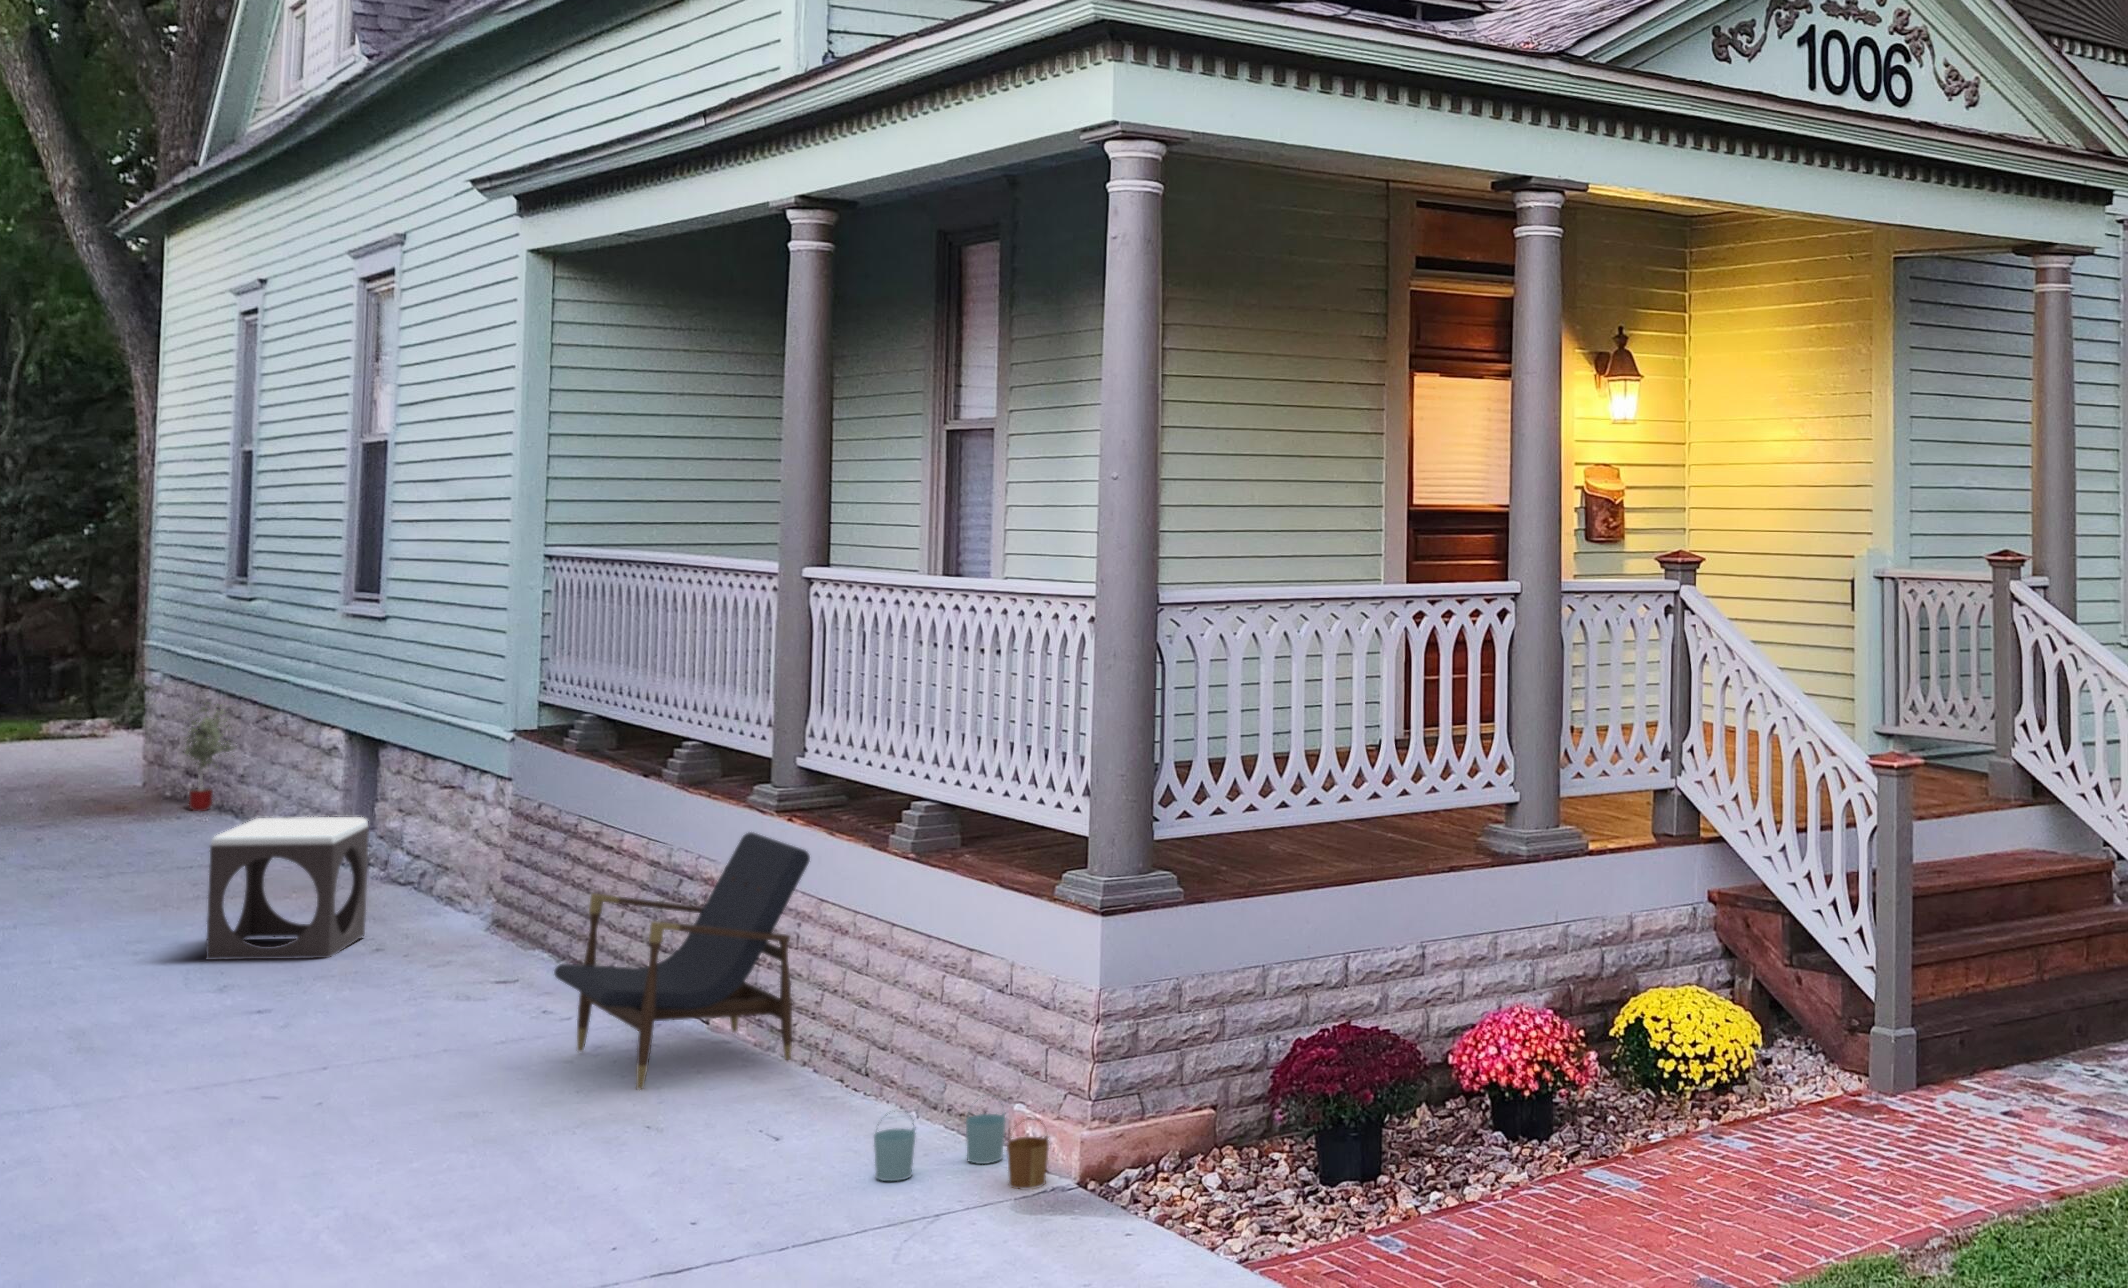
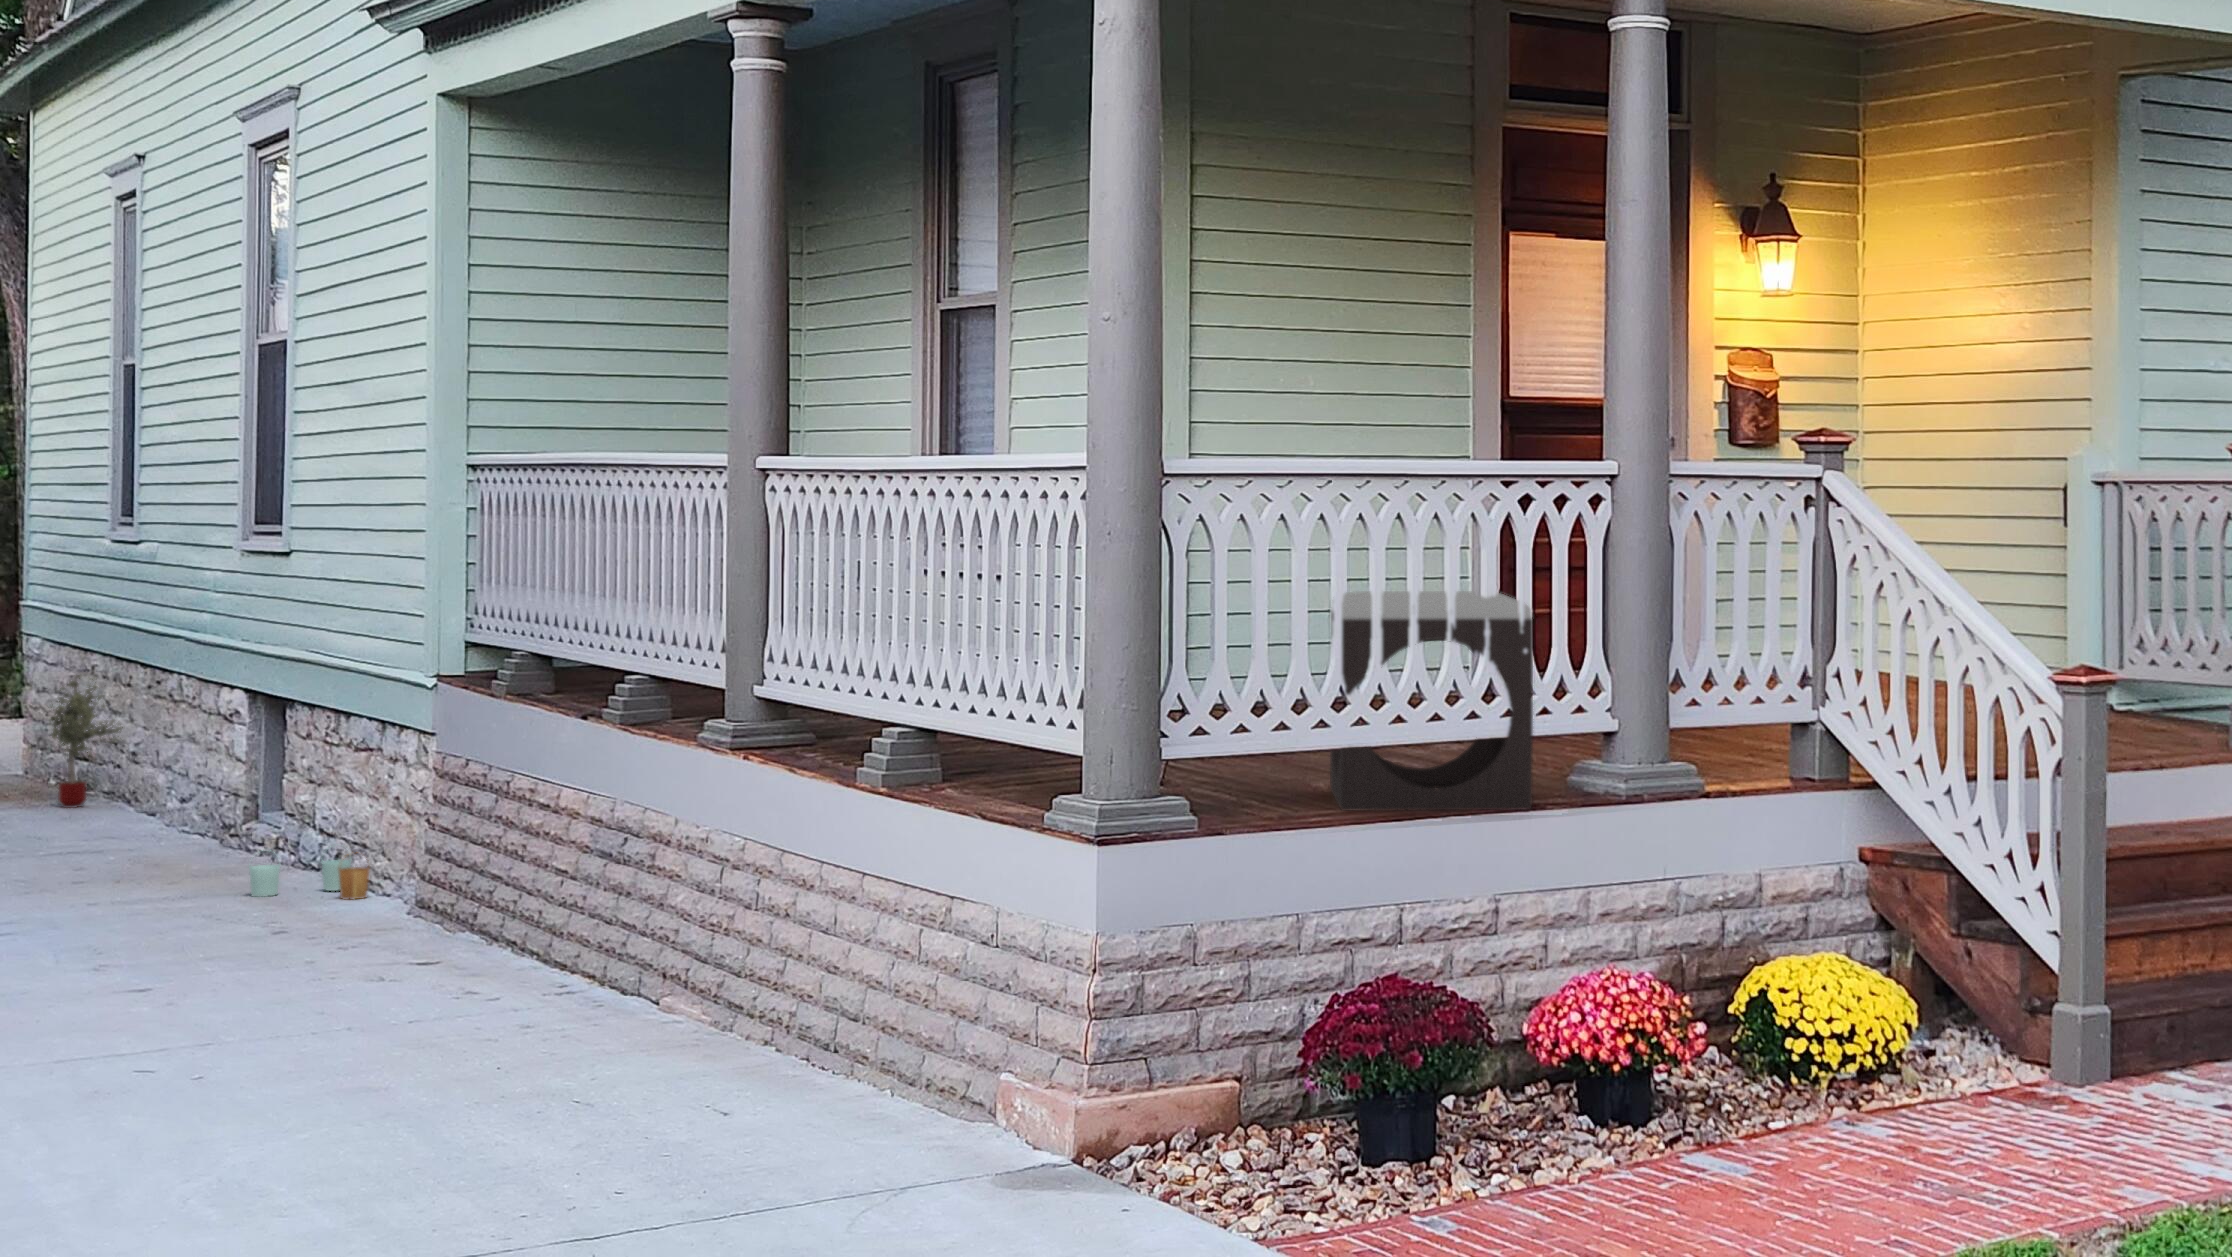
footstool: present [206,817,369,960] -> present [1330,591,1533,811]
lounge chair: present [554,832,810,1090] -> none [458,779,763,1076]
bucket: present [874,1097,1049,1189] -> present [249,848,370,899]

